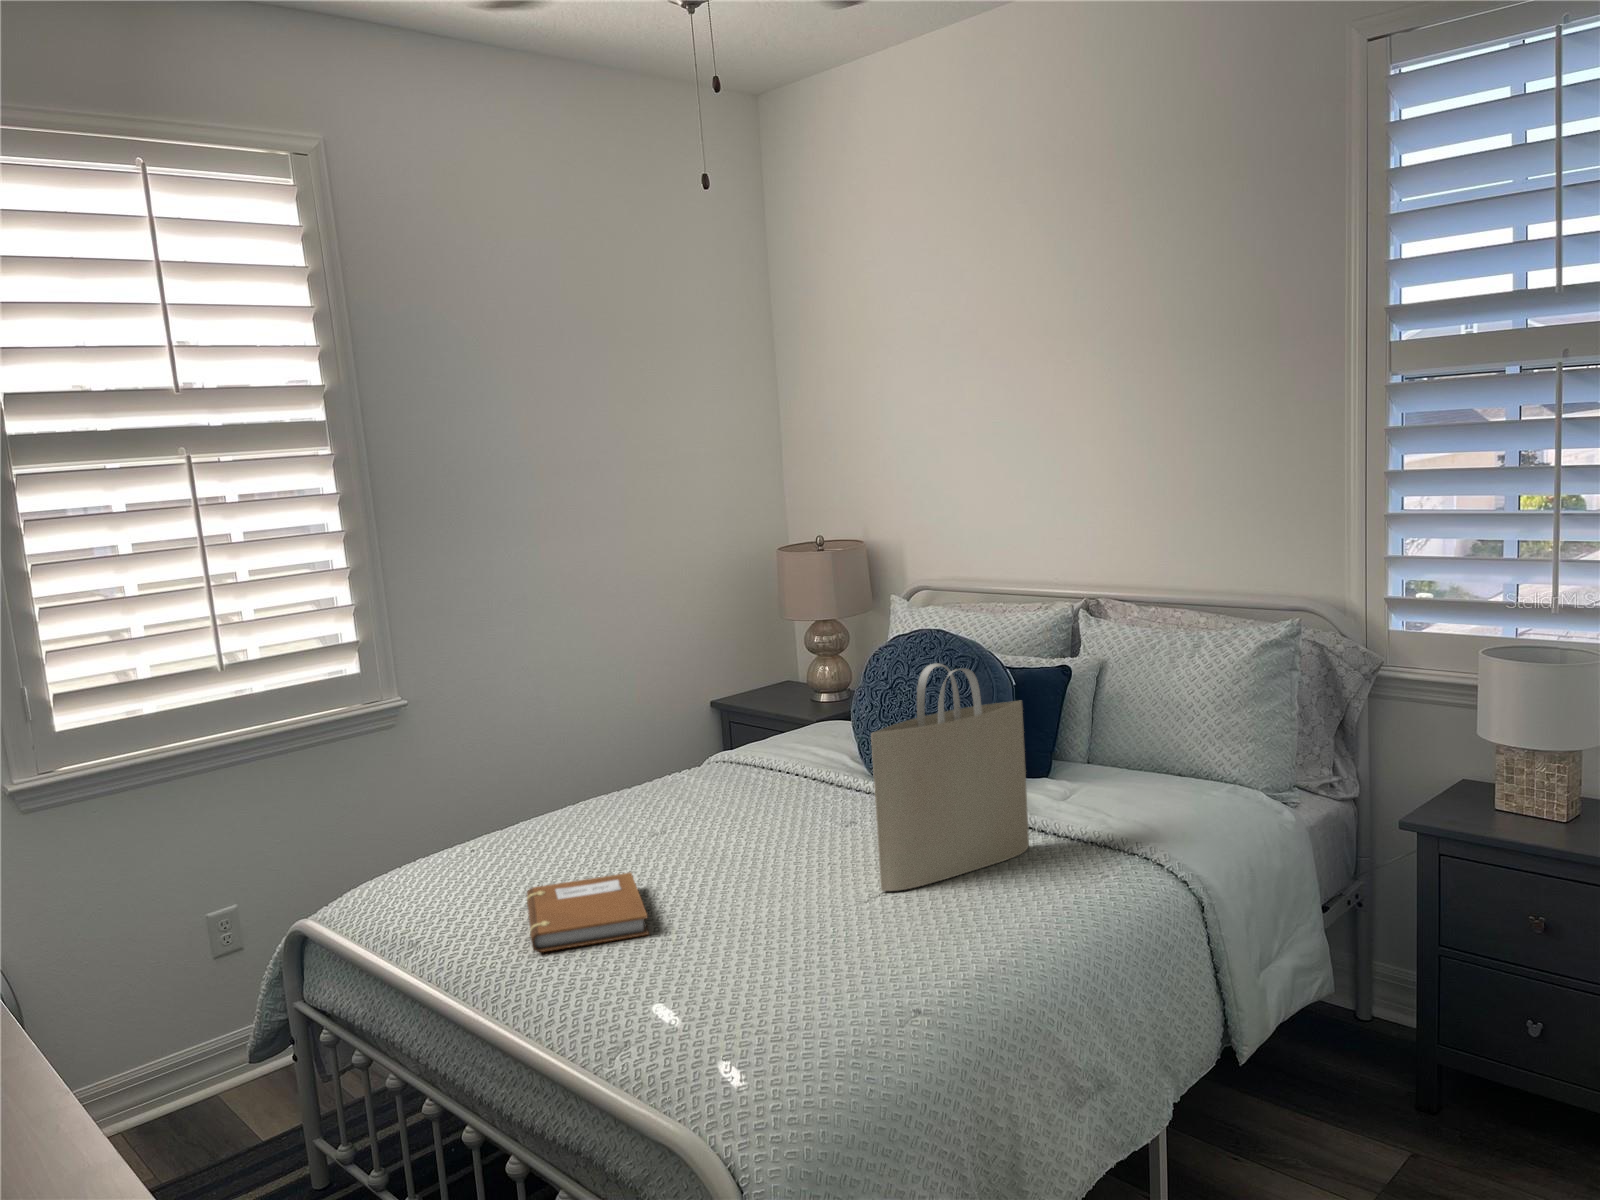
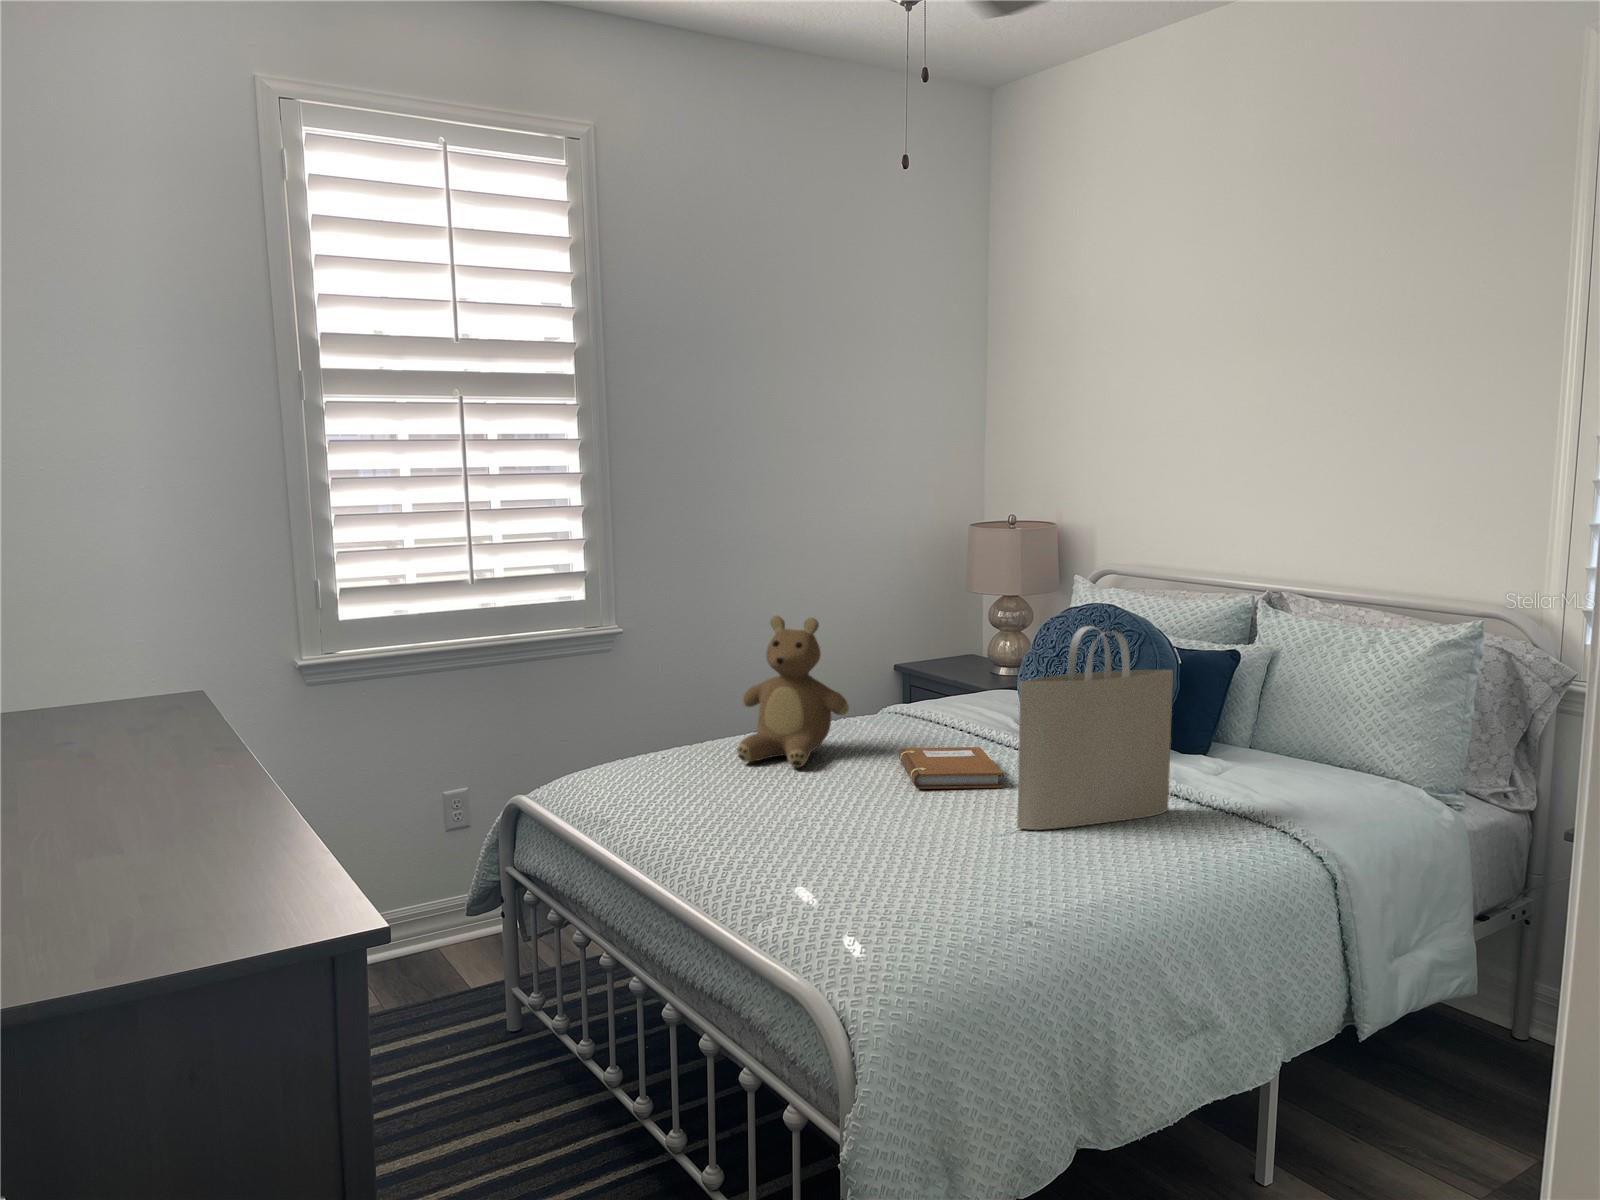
teddy bear: none [556,676,677,844] -> present [737,616,849,767]
notebook: present [527,873,649,952] -> present [899,747,1003,789]

